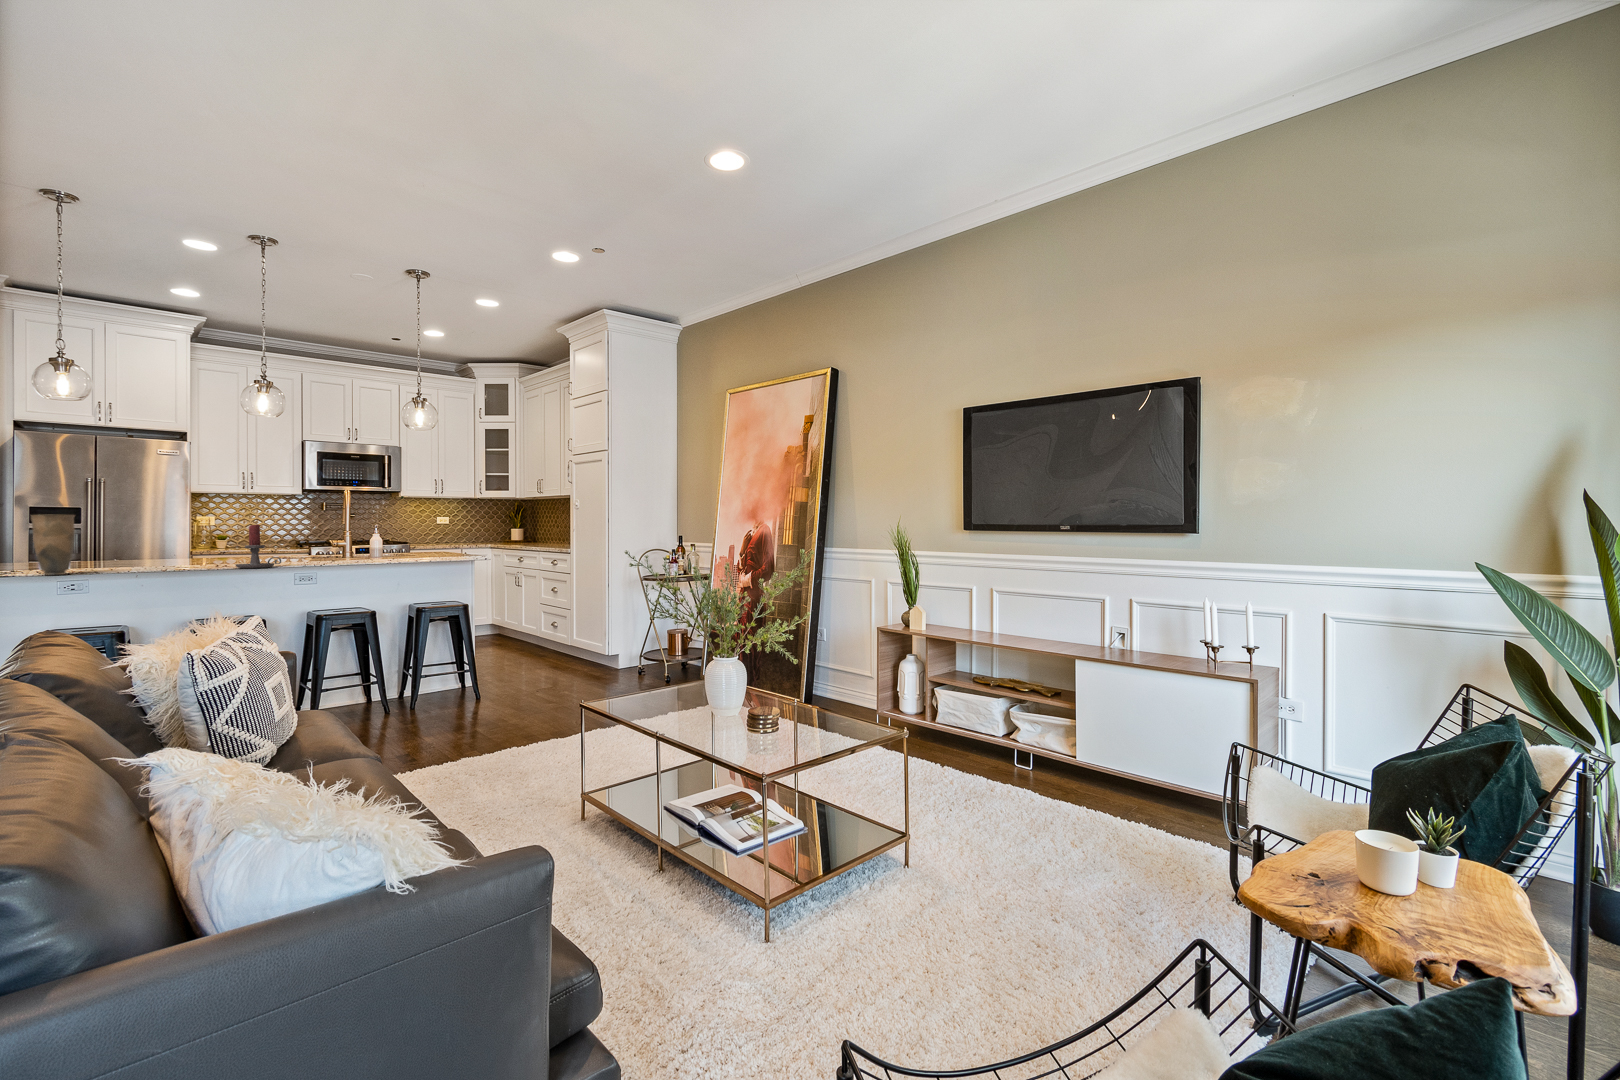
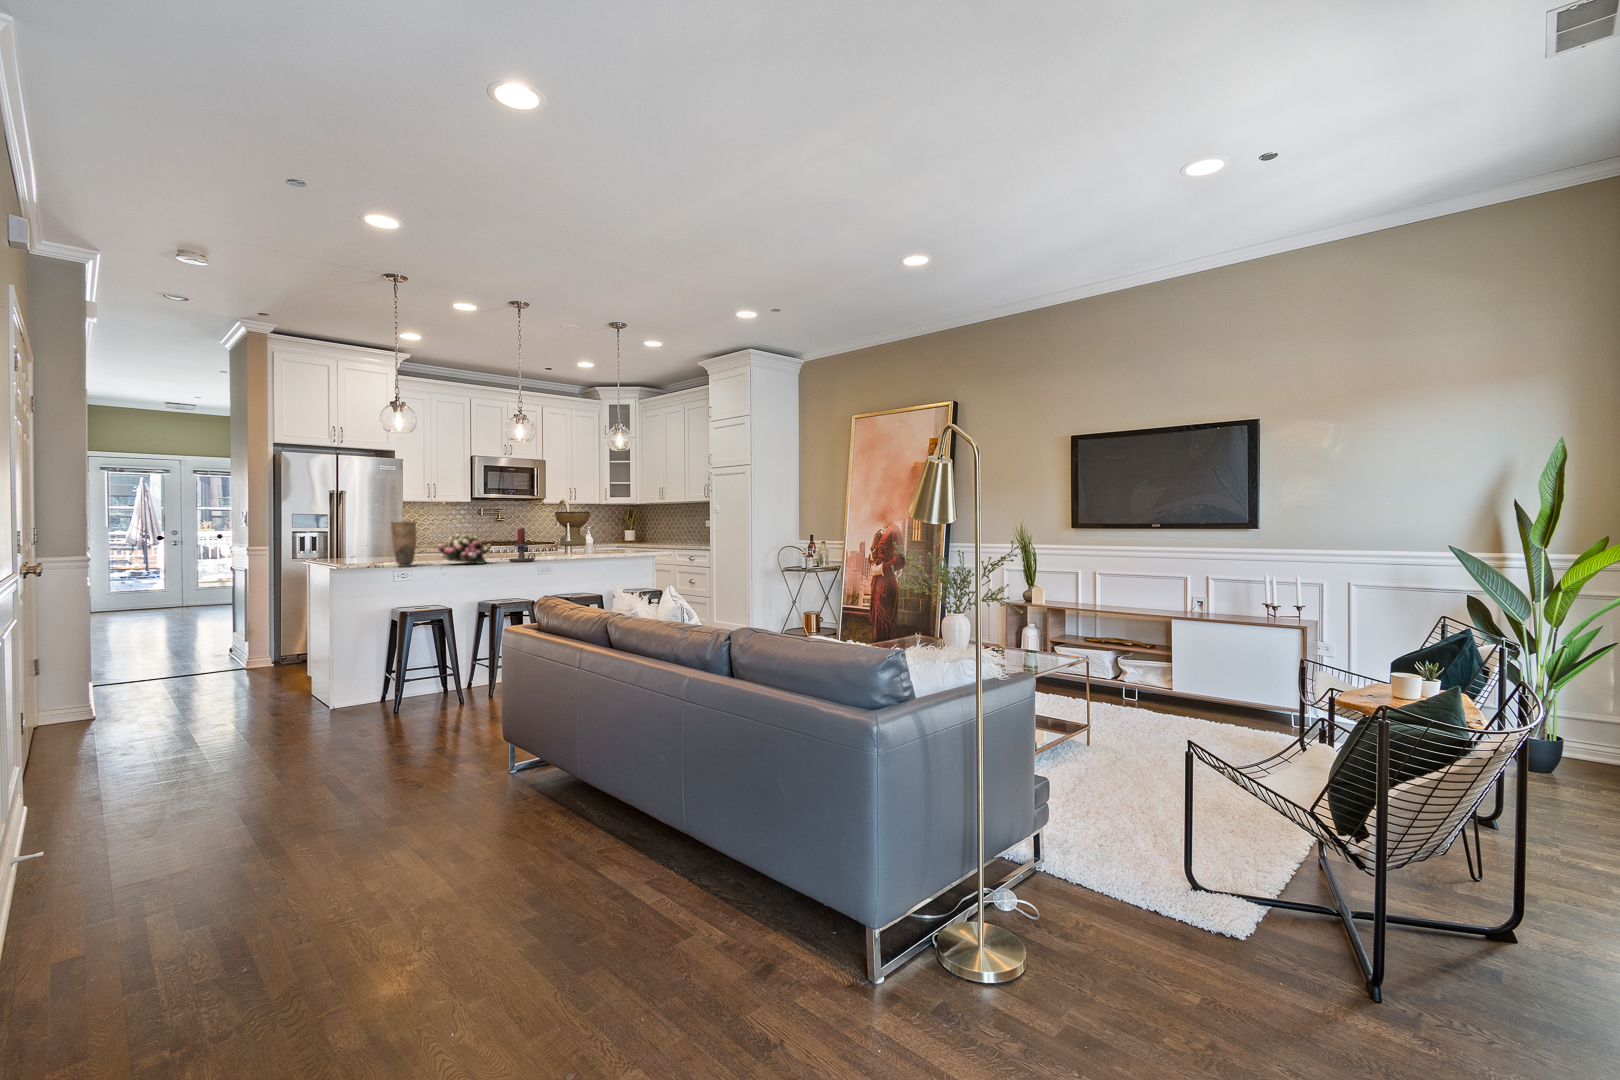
decorative bowl: none [423,507,466,545] -> present [555,512,590,545]
flower arrangement: none [108,531,201,571] -> present [437,534,491,564]

